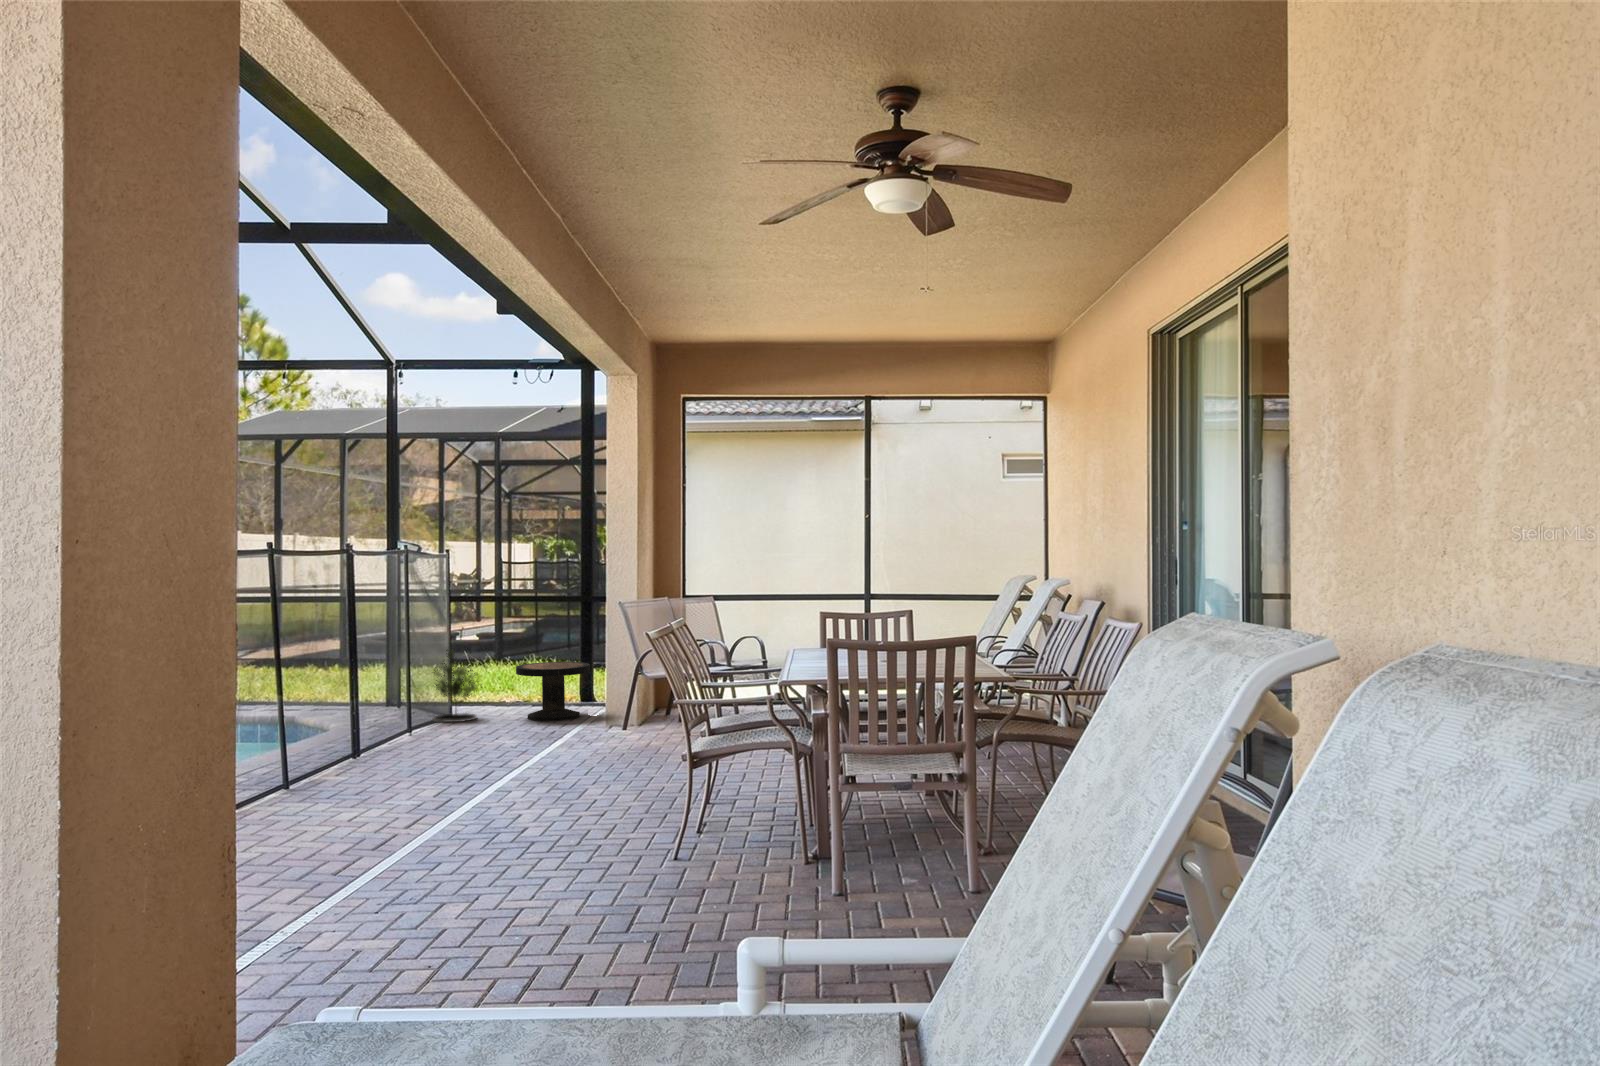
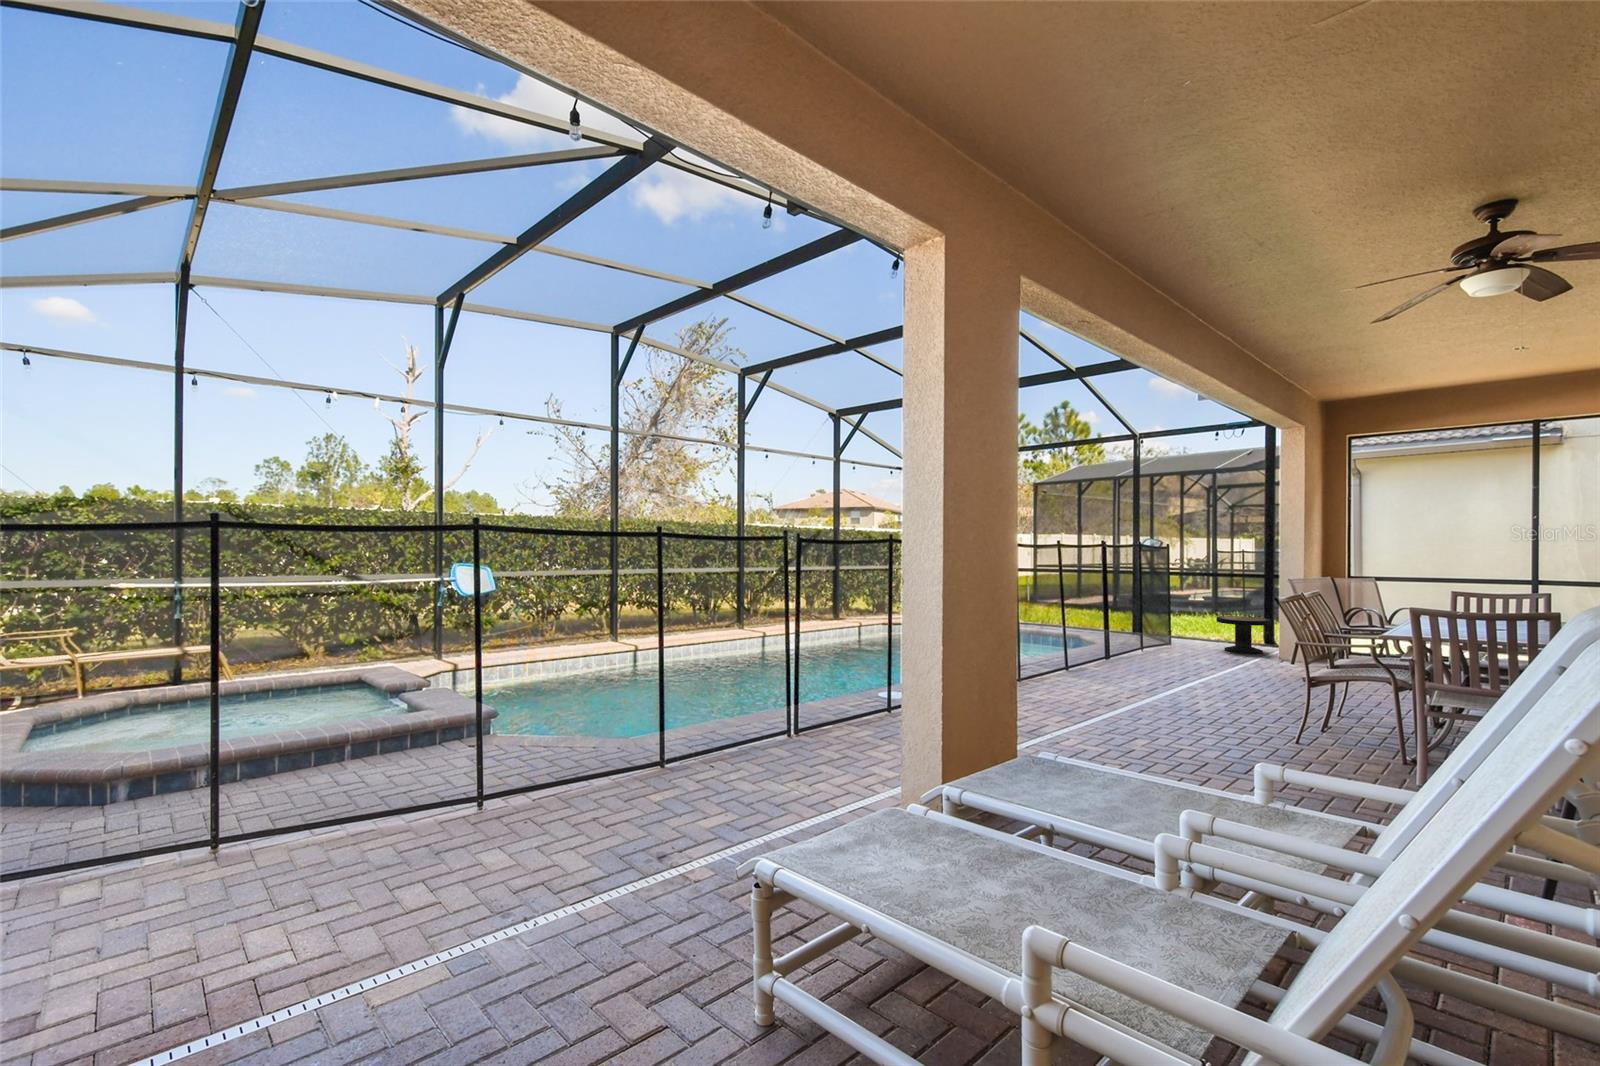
potted tree: present [432,649,479,722] -> none [1159,598,1195,647]

